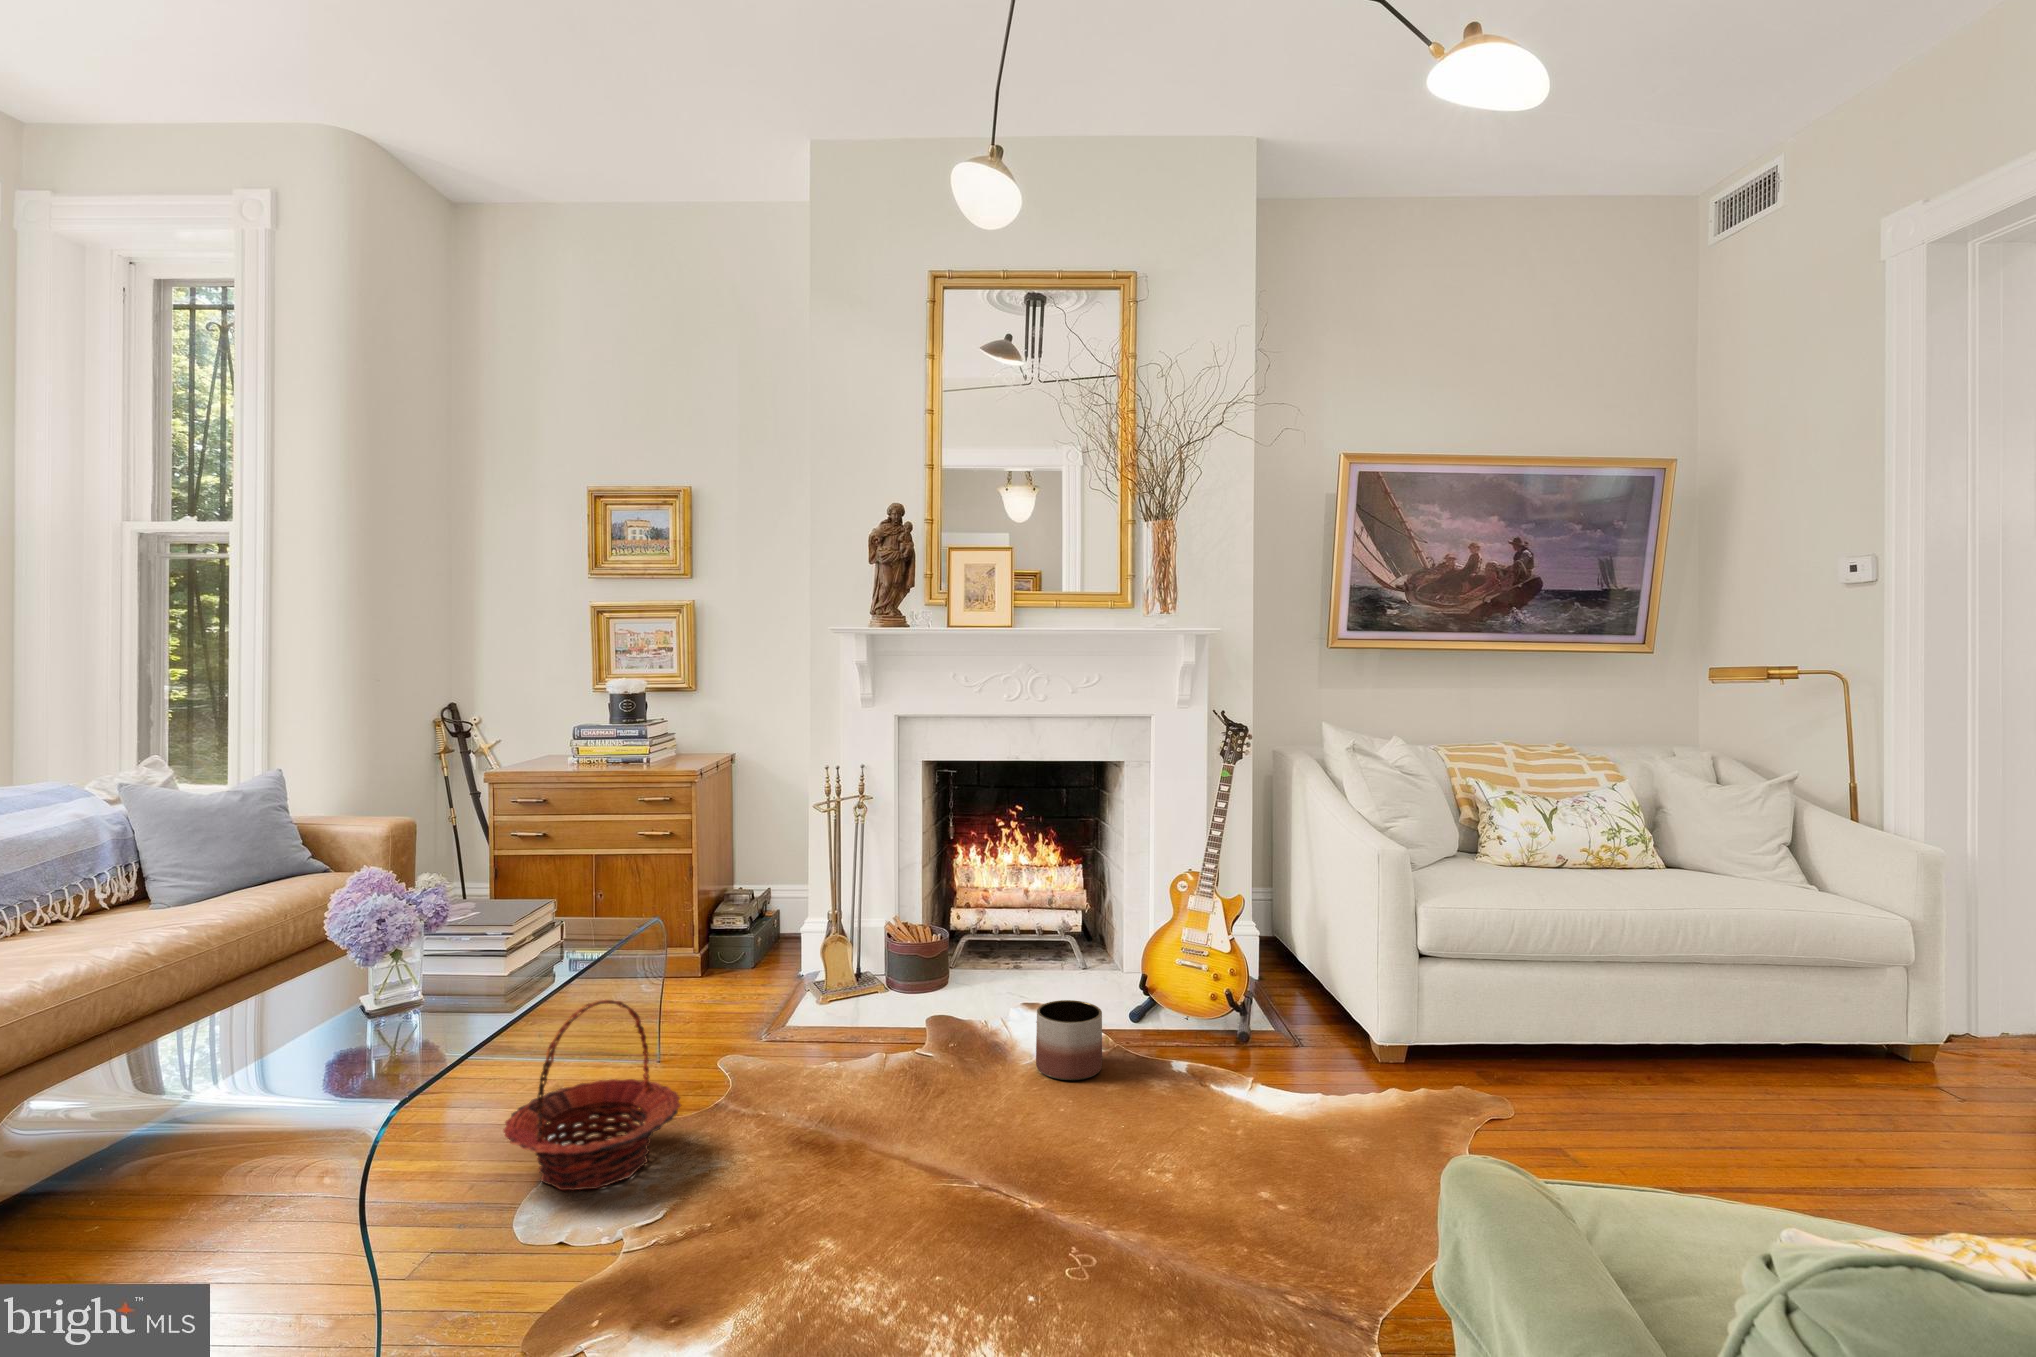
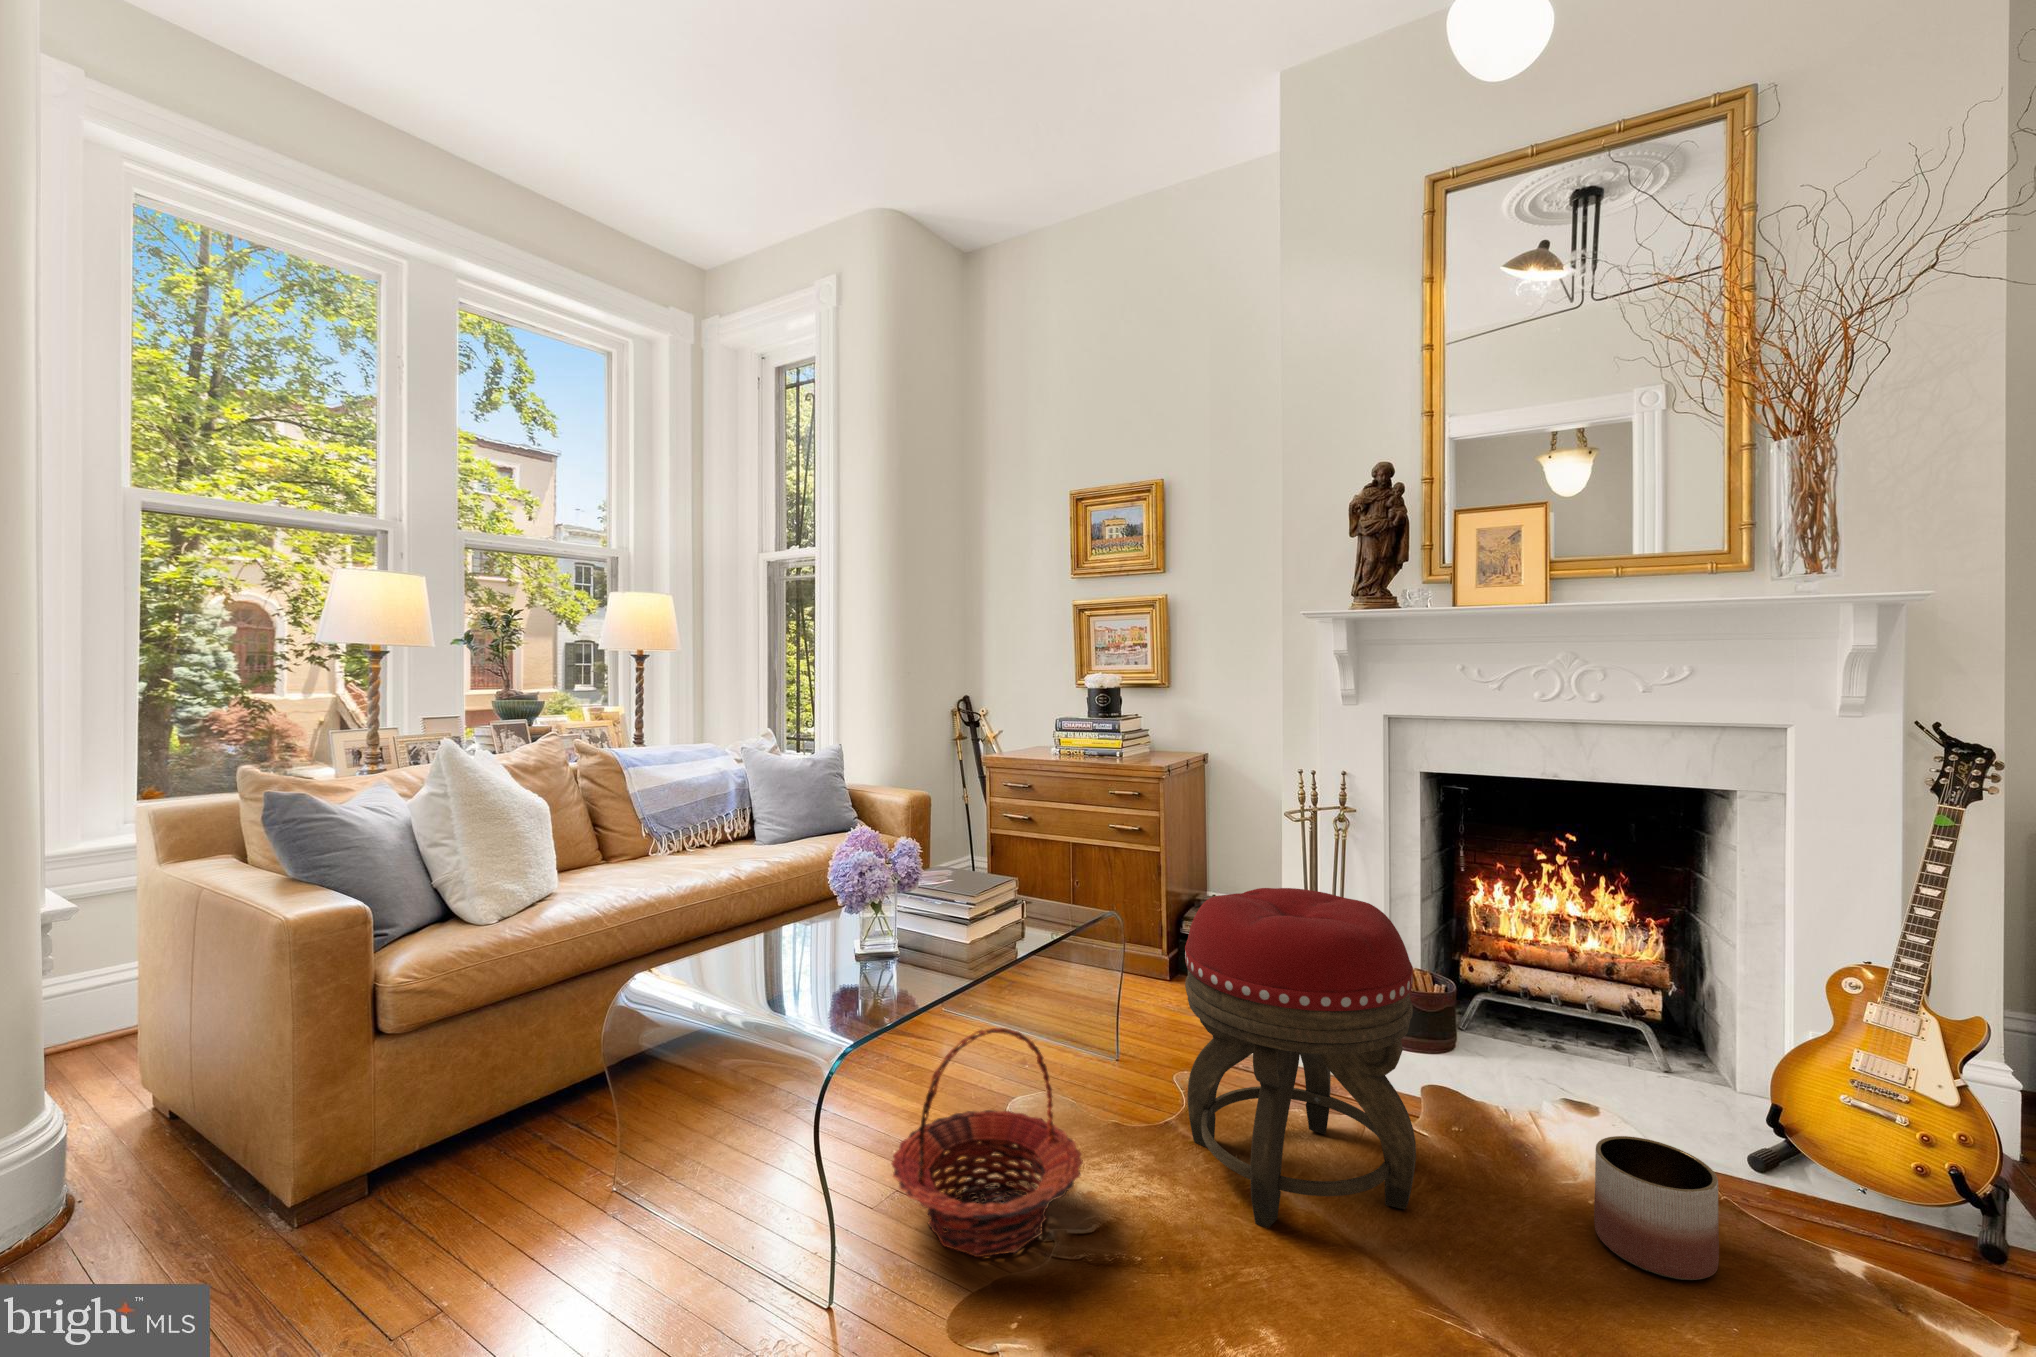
footstool: none [751,861,926,1117] -> present [1185,888,1416,1228]

